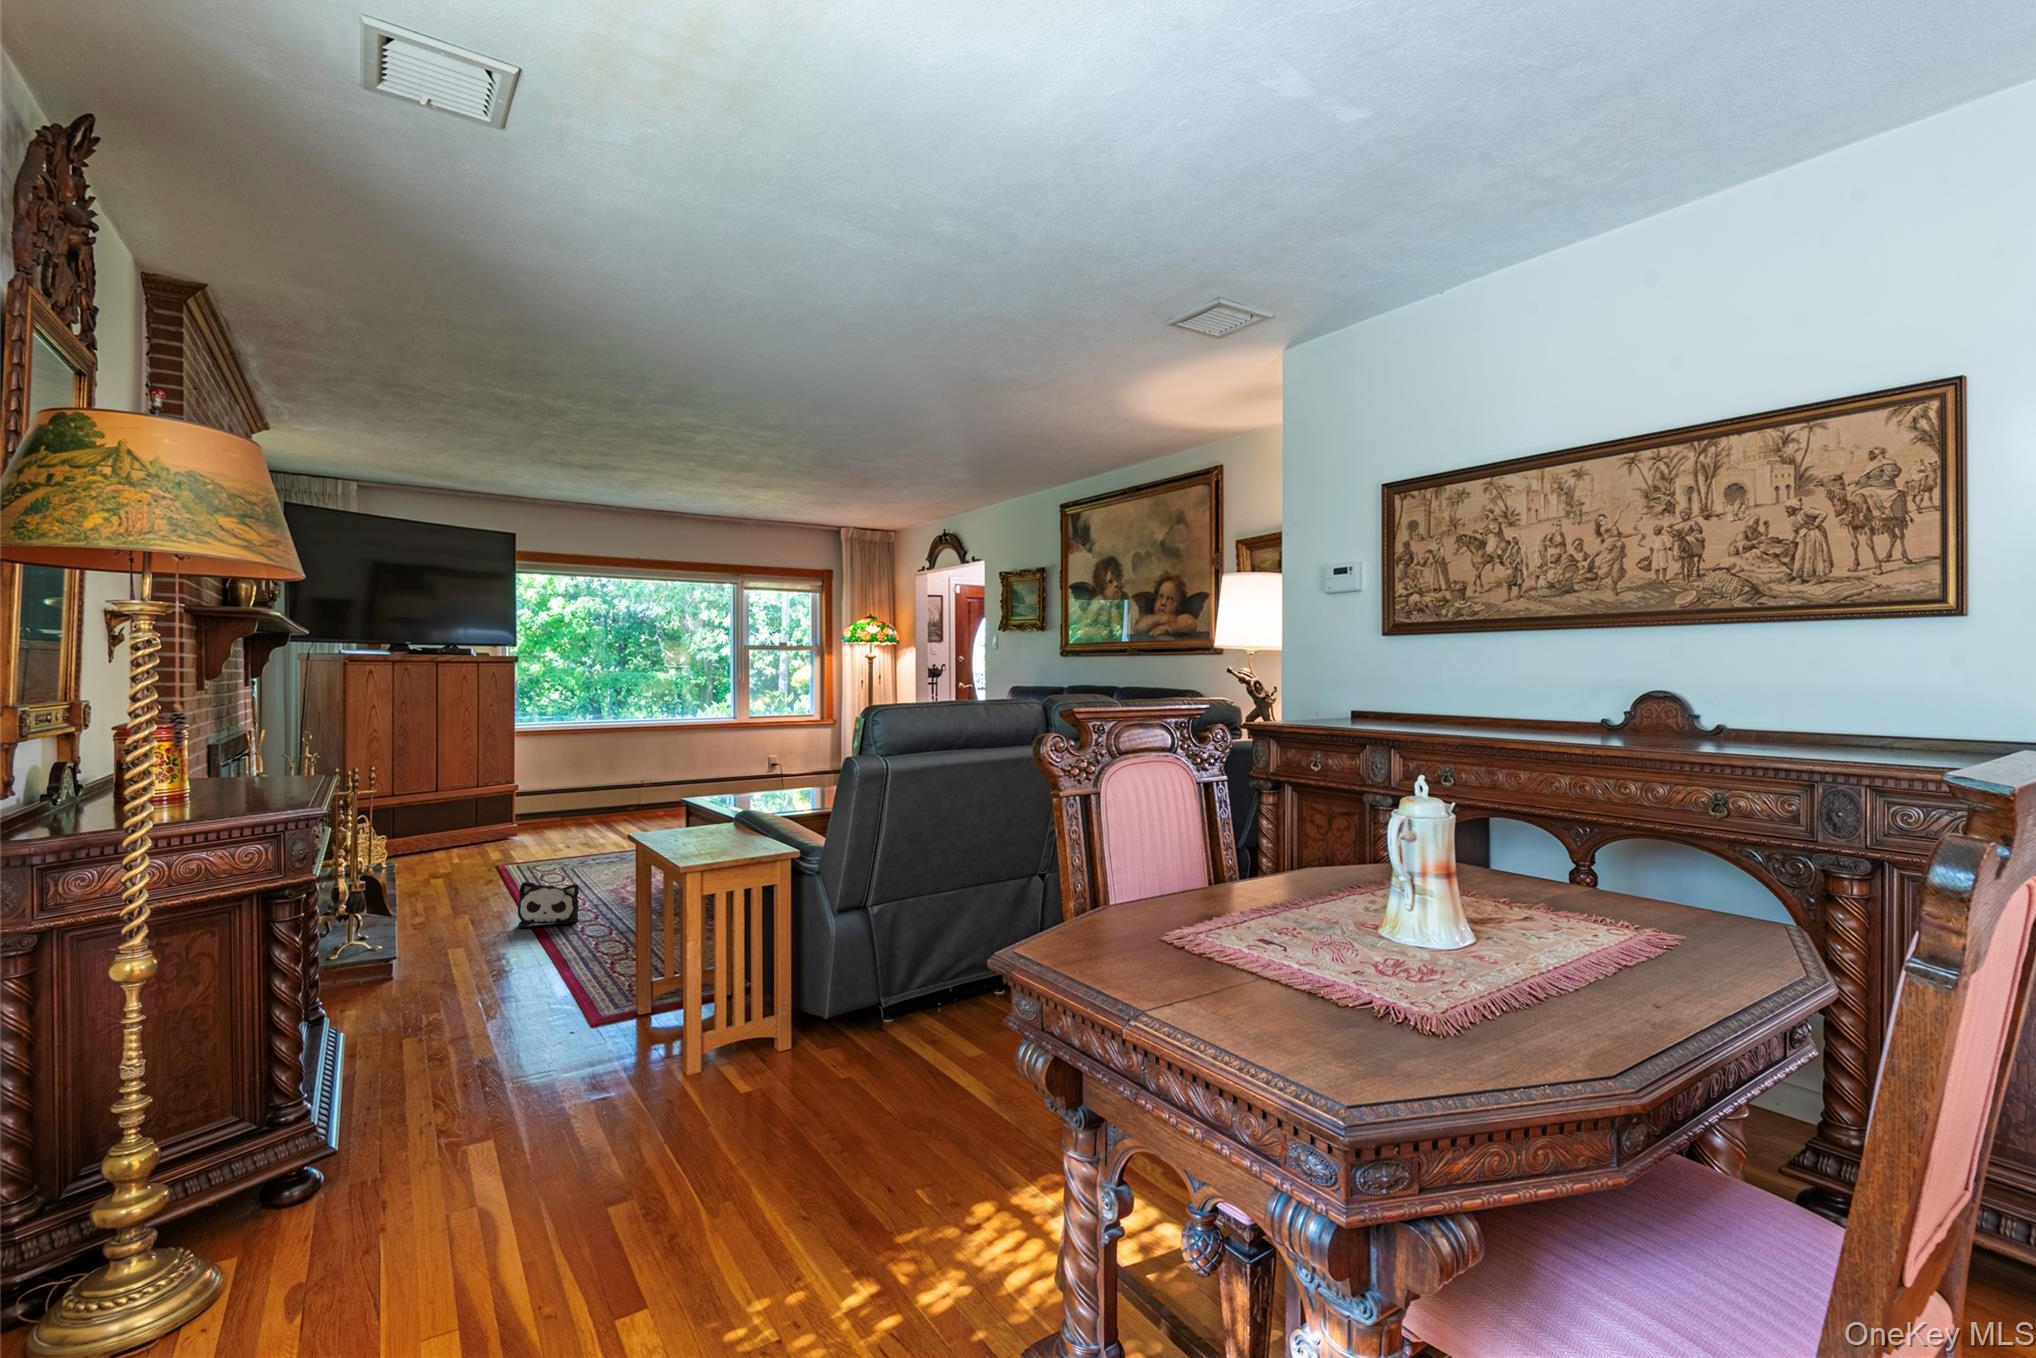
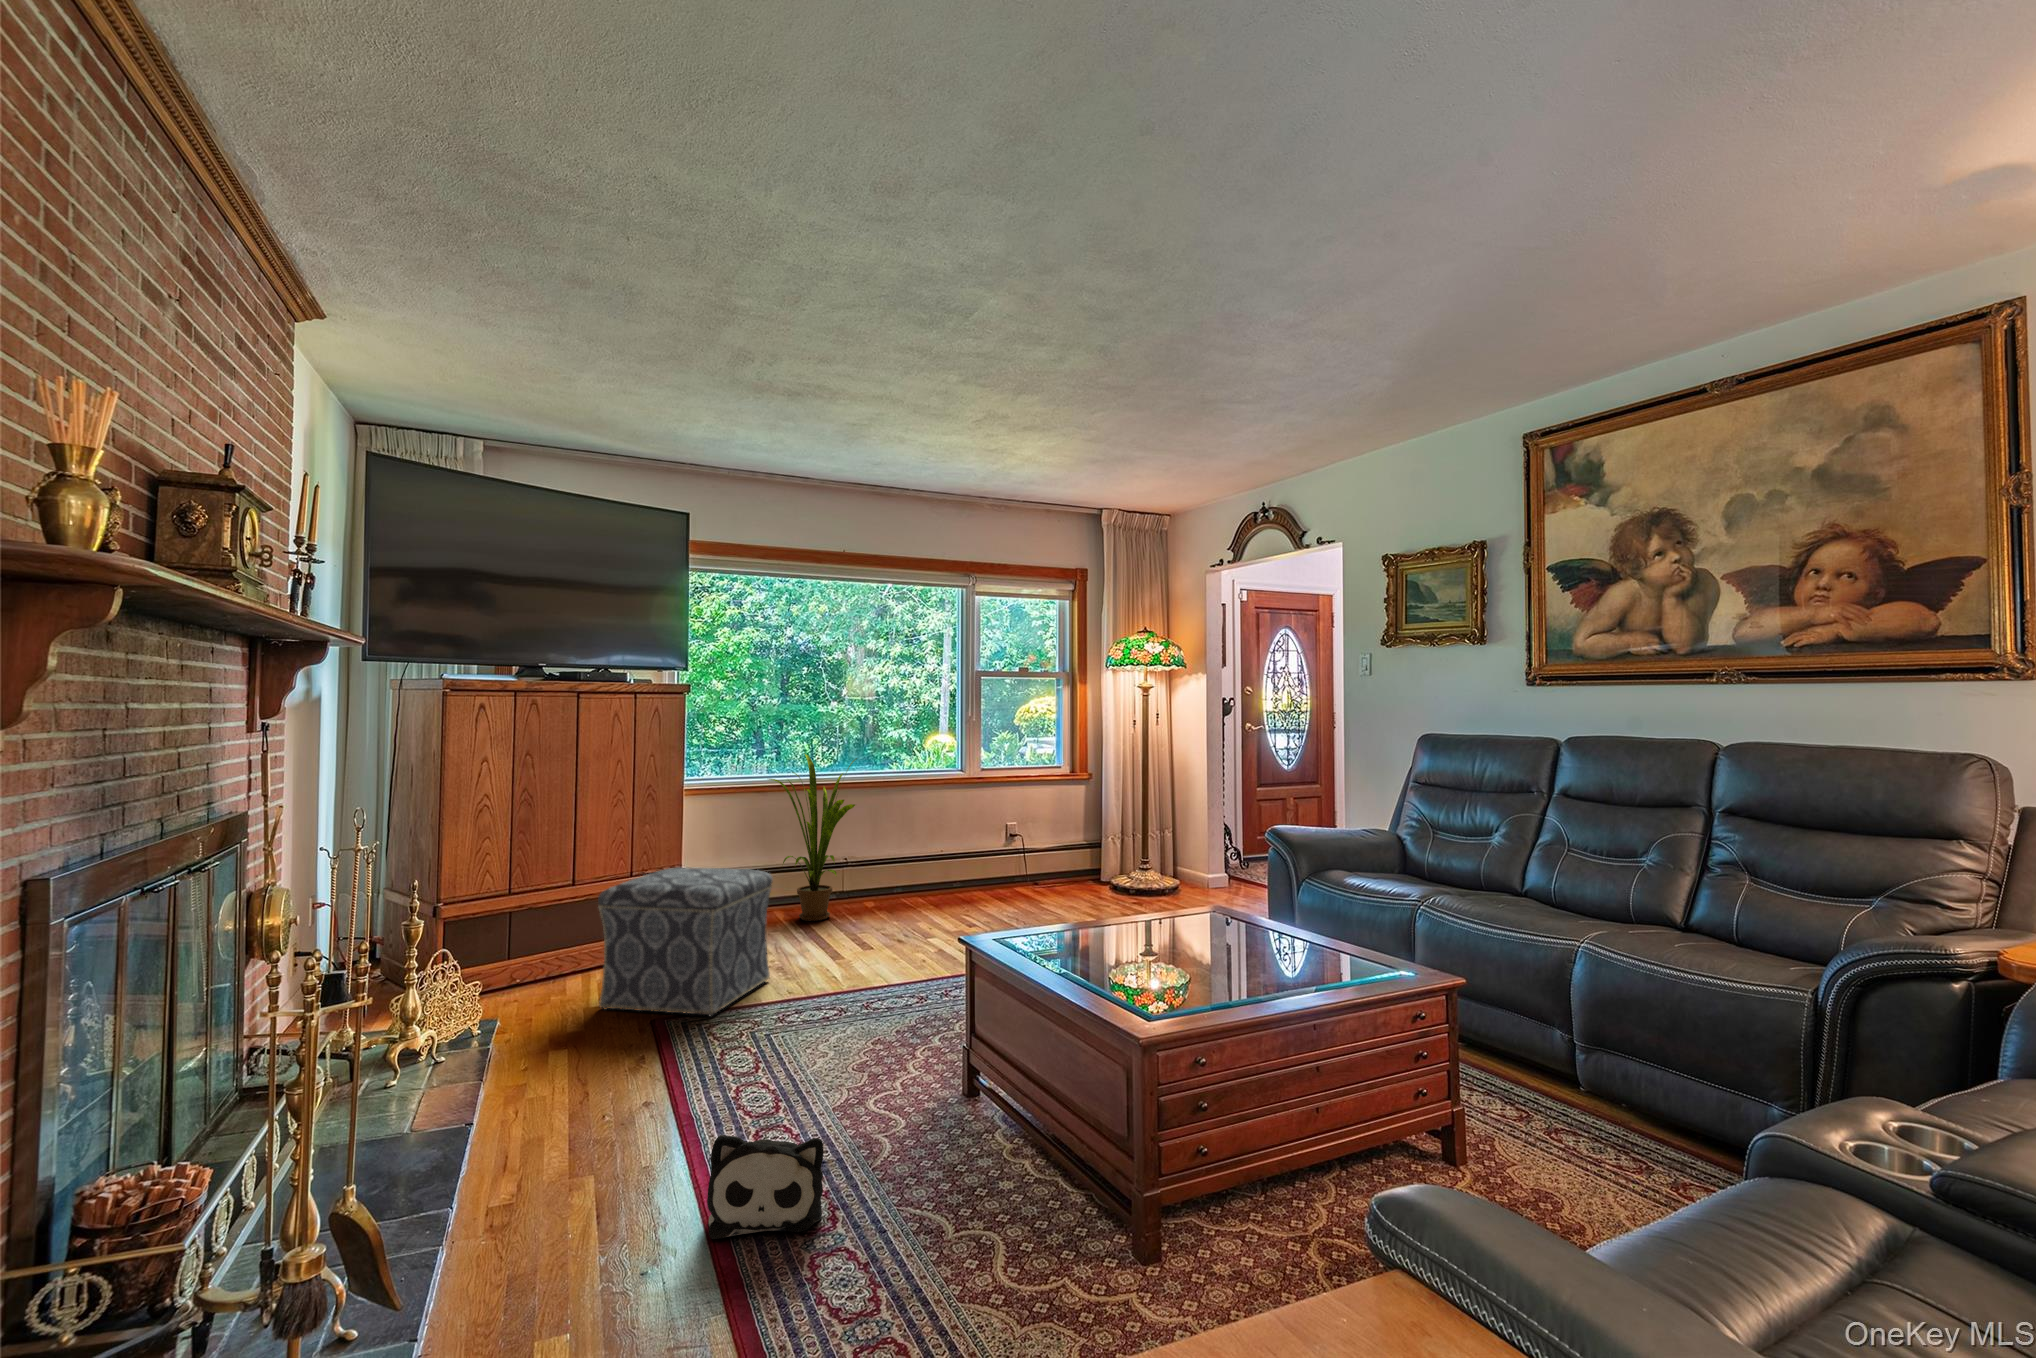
house plant: none [577,705,647,821] -> present [769,754,857,921]
ottoman: none [454,778,575,864] -> present [598,868,773,1016]

